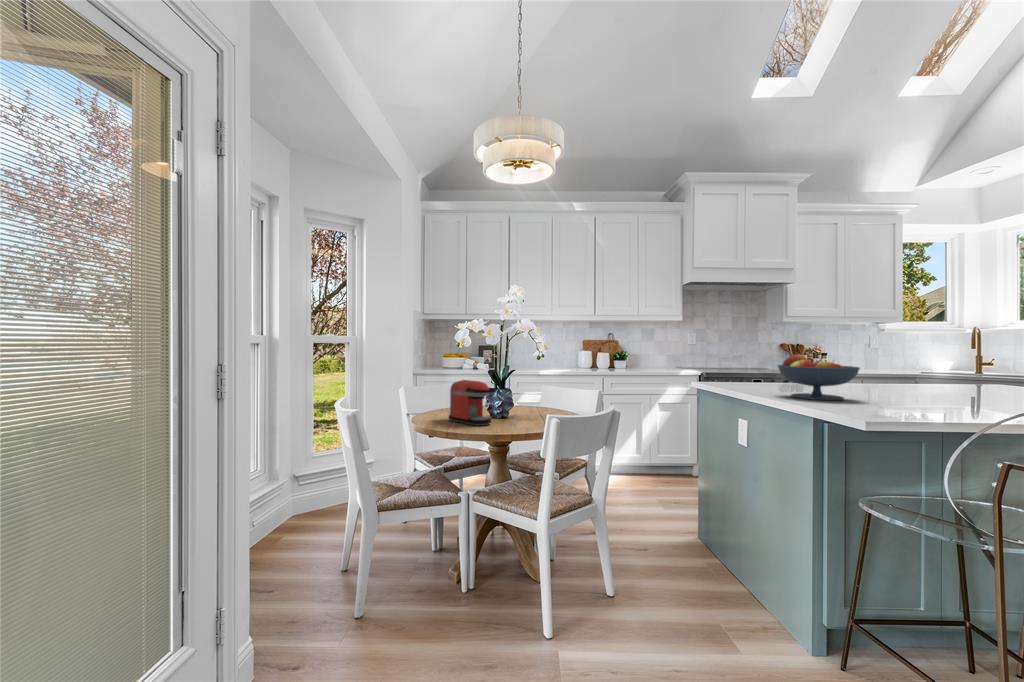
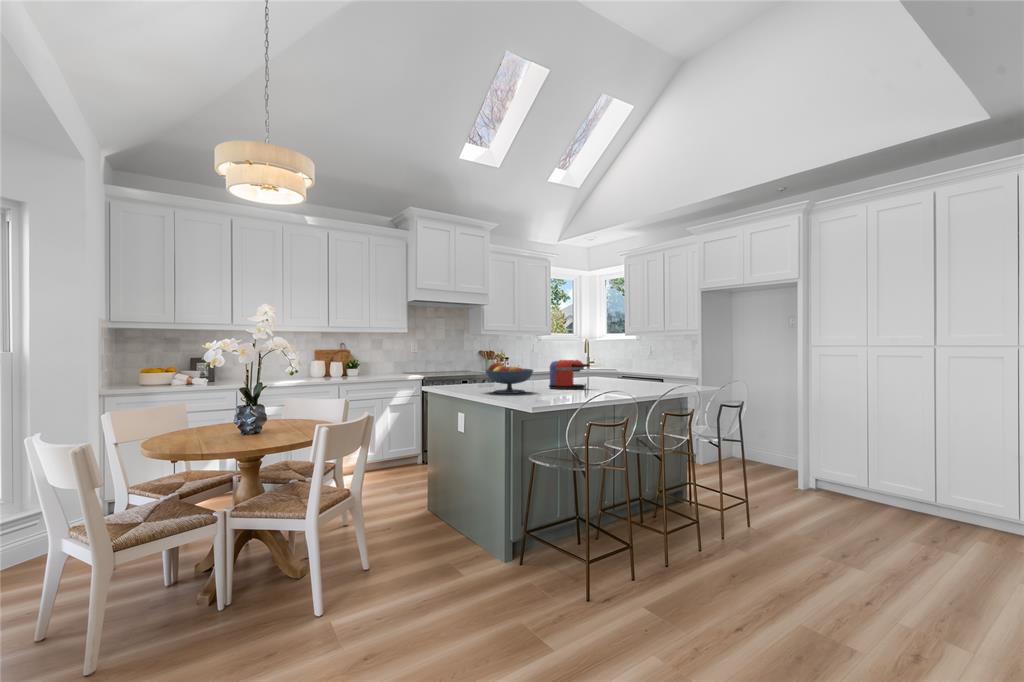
coffee maker: present [449,380,496,426] -> present [549,360,590,389]

